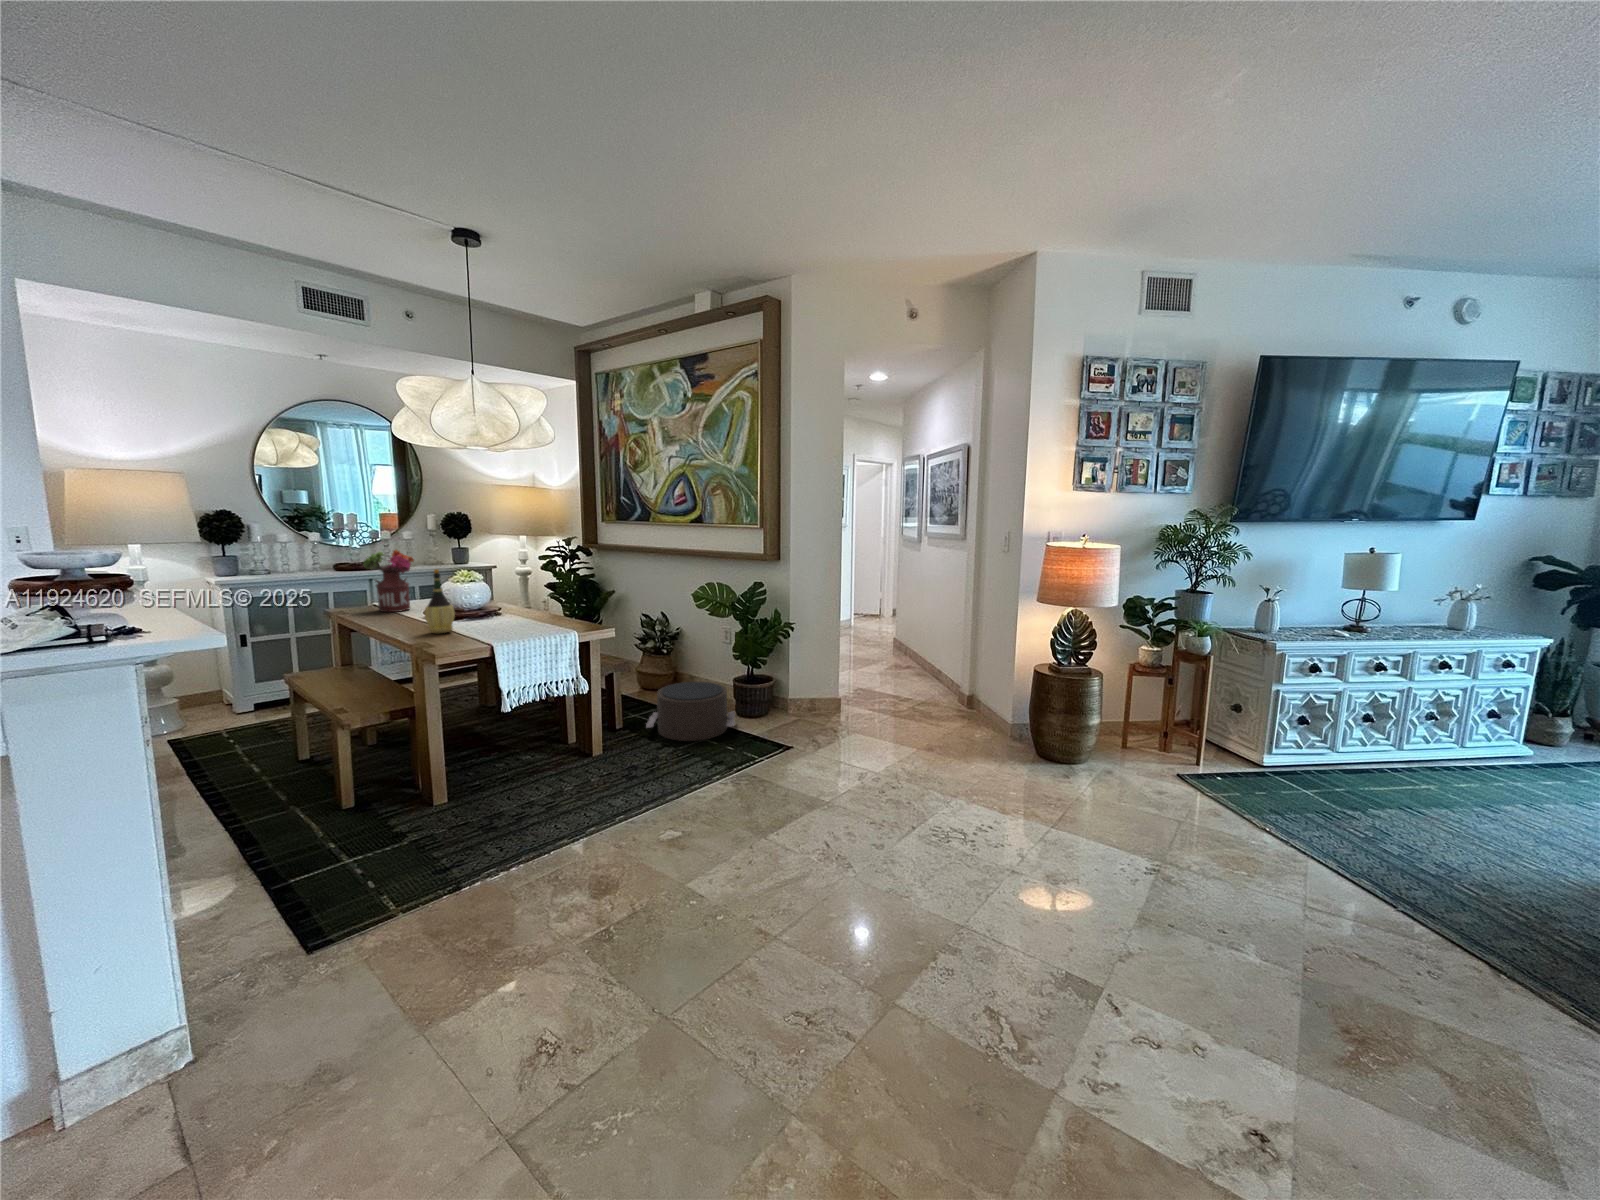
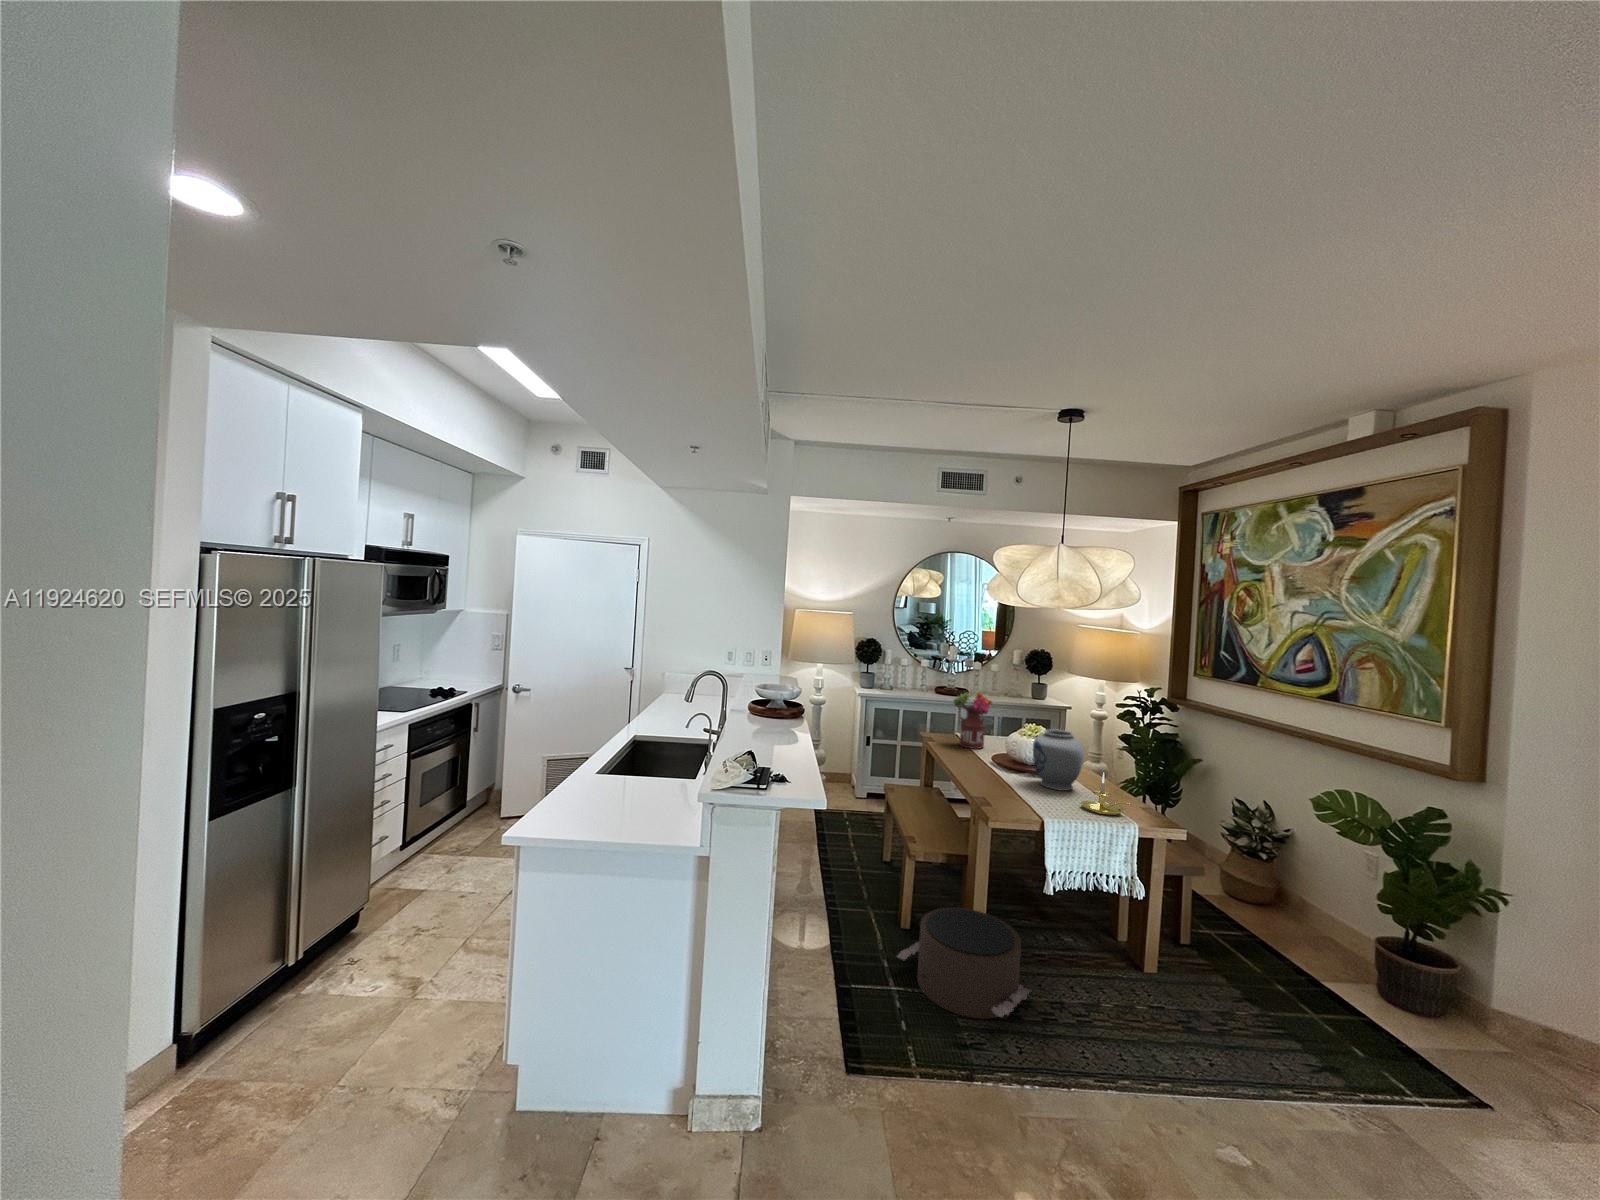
vase: none [469,567,521,625] -> present [1033,729,1084,791]
wine bottle: present [424,569,455,633] -> none [991,728,1016,790]
candle holder: none [525,594,569,631] -> present [1081,773,1130,815]
pouf: present [646,682,735,741] -> present [897,908,1030,1019]

